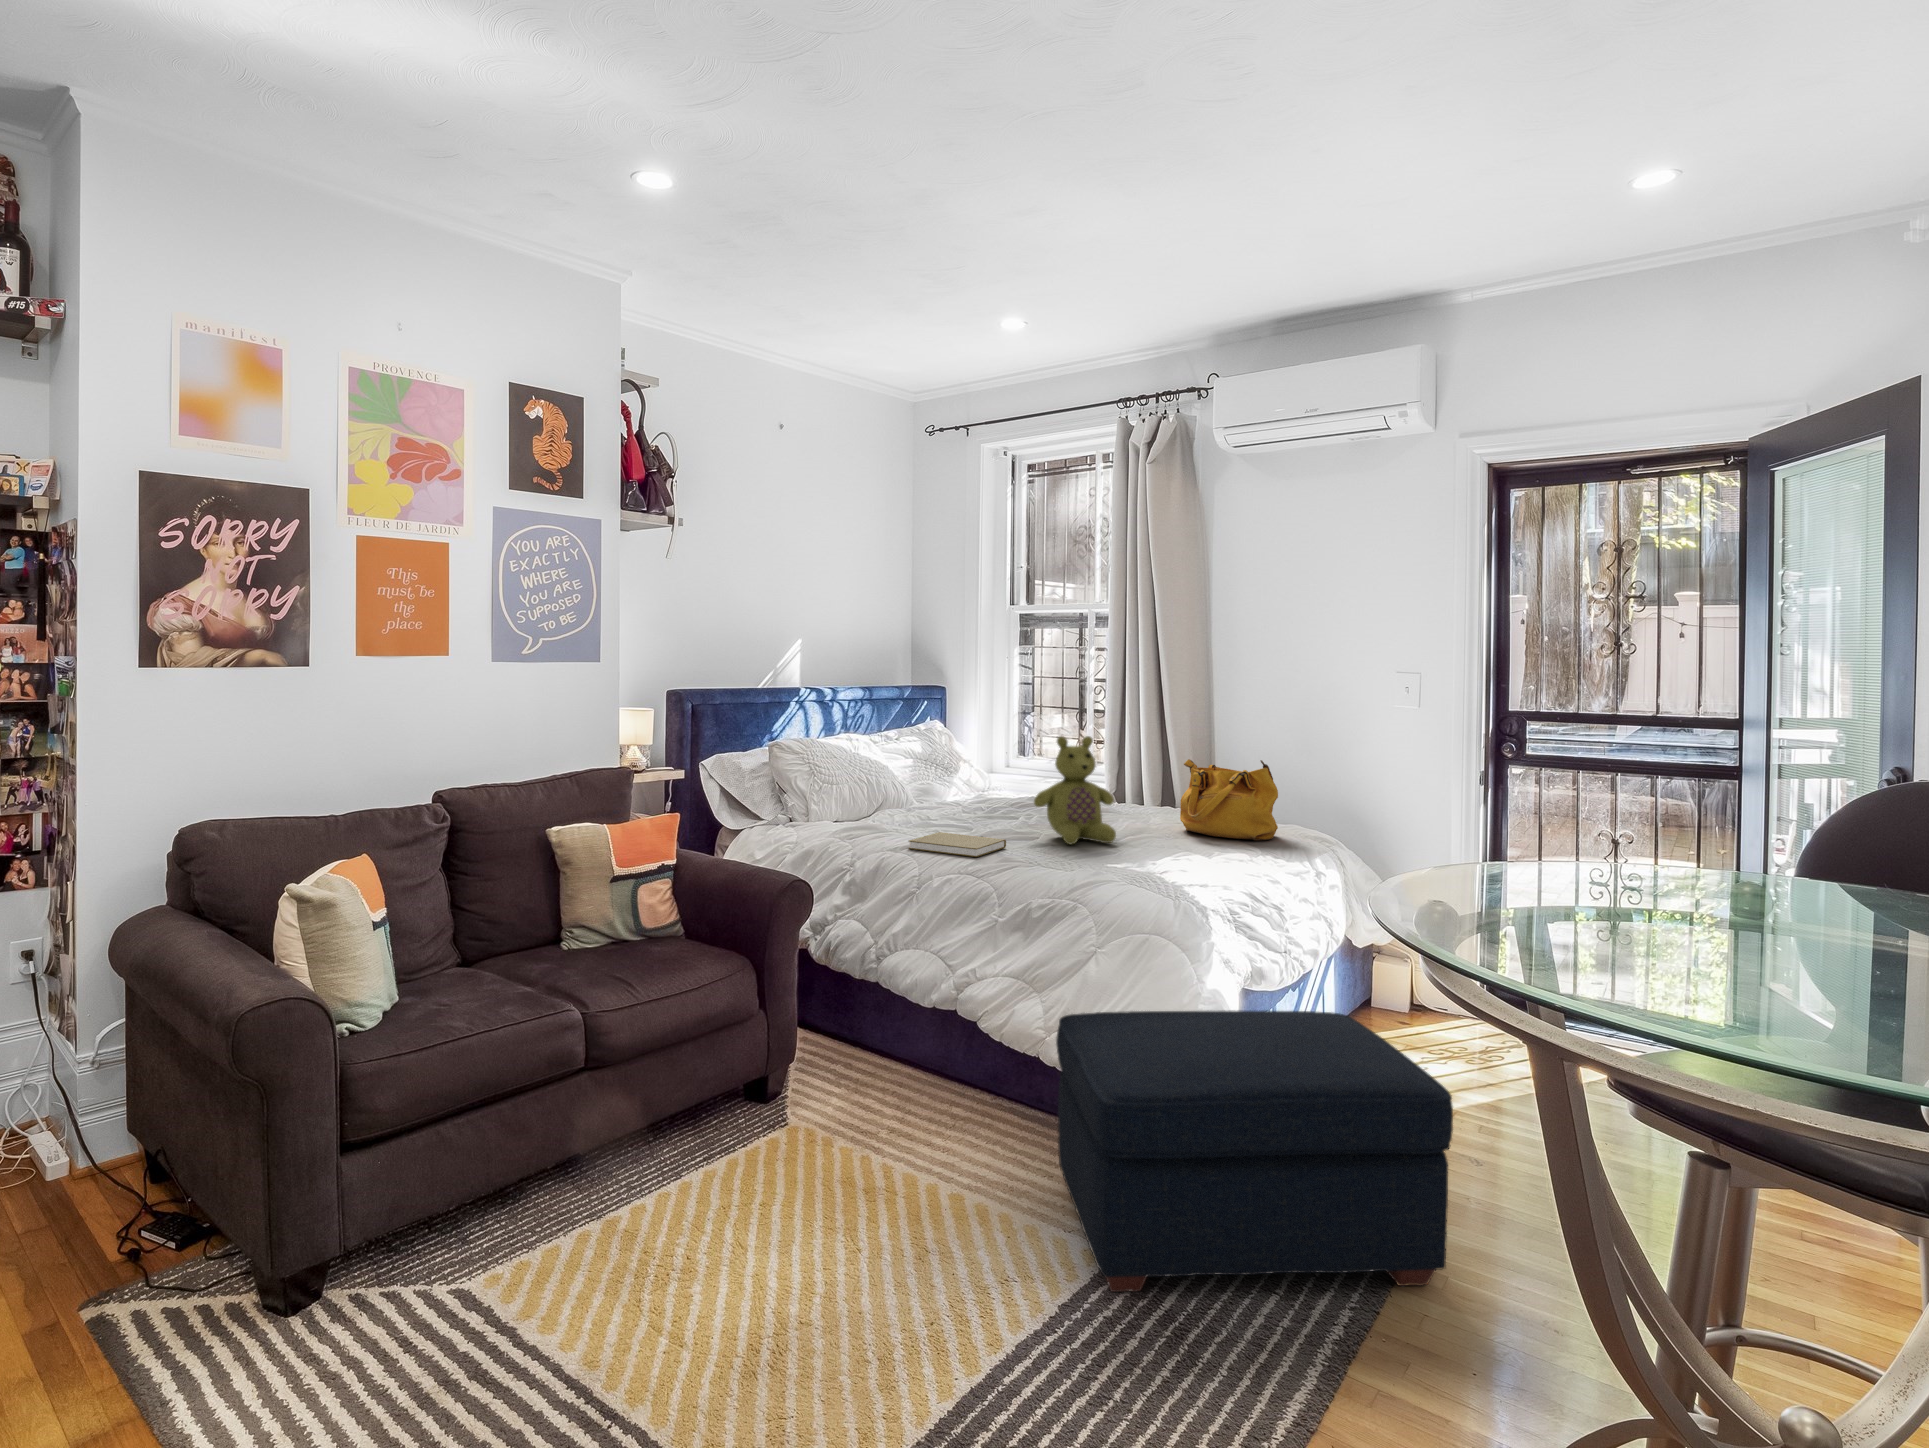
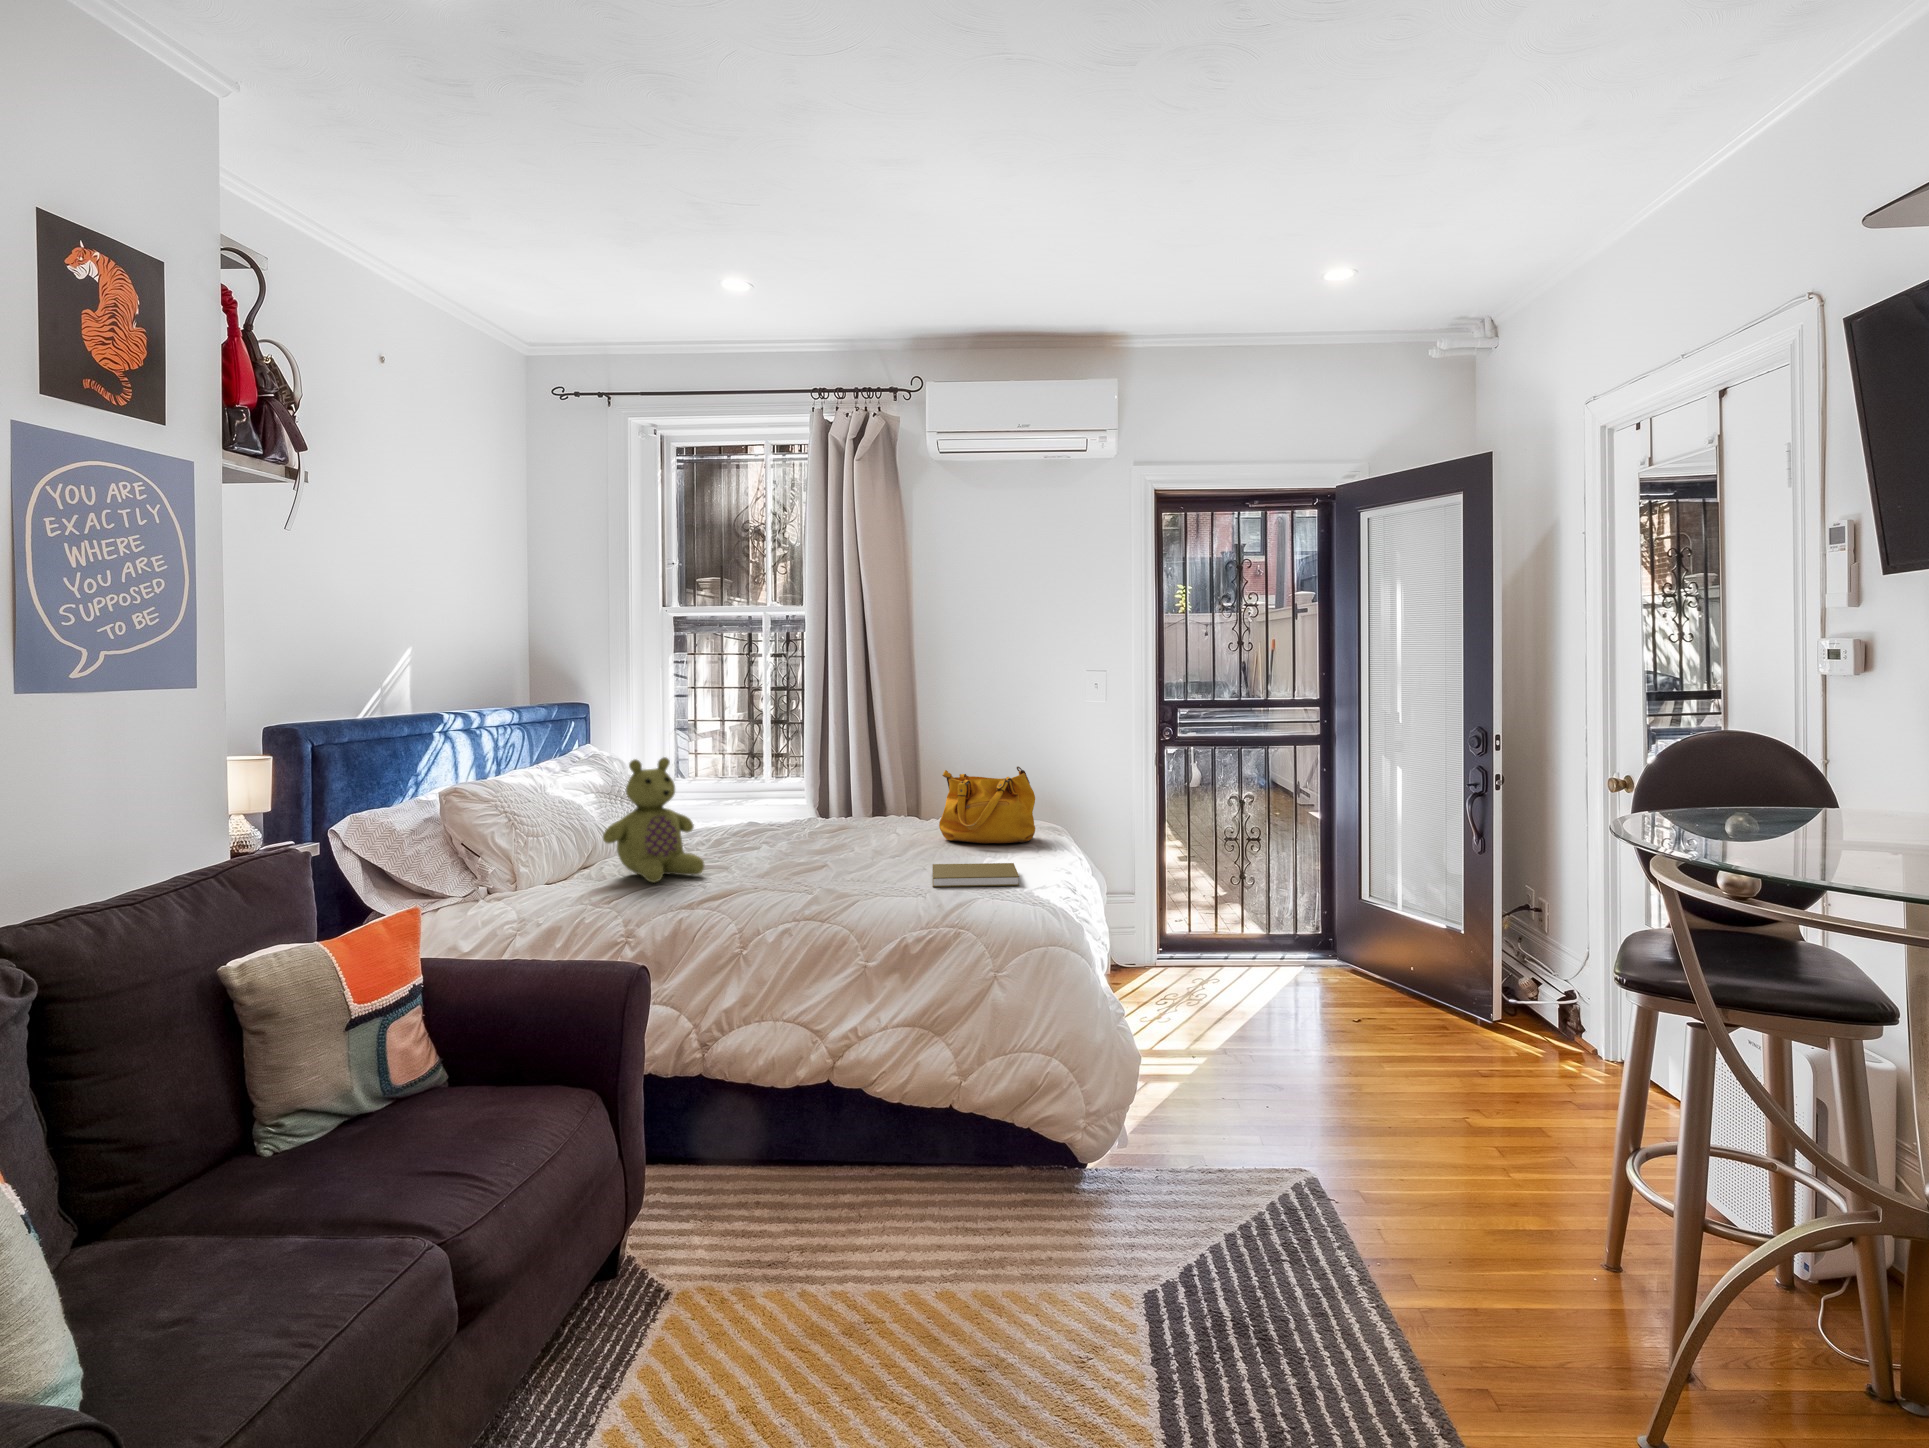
stuffed bear: present [1034,736,1116,844] -> present [603,757,704,883]
book: present [908,832,1006,857] -> present [933,863,1019,887]
ottoman: present [1056,1011,1453,1292] -> none [1019,994,1392,1342]

